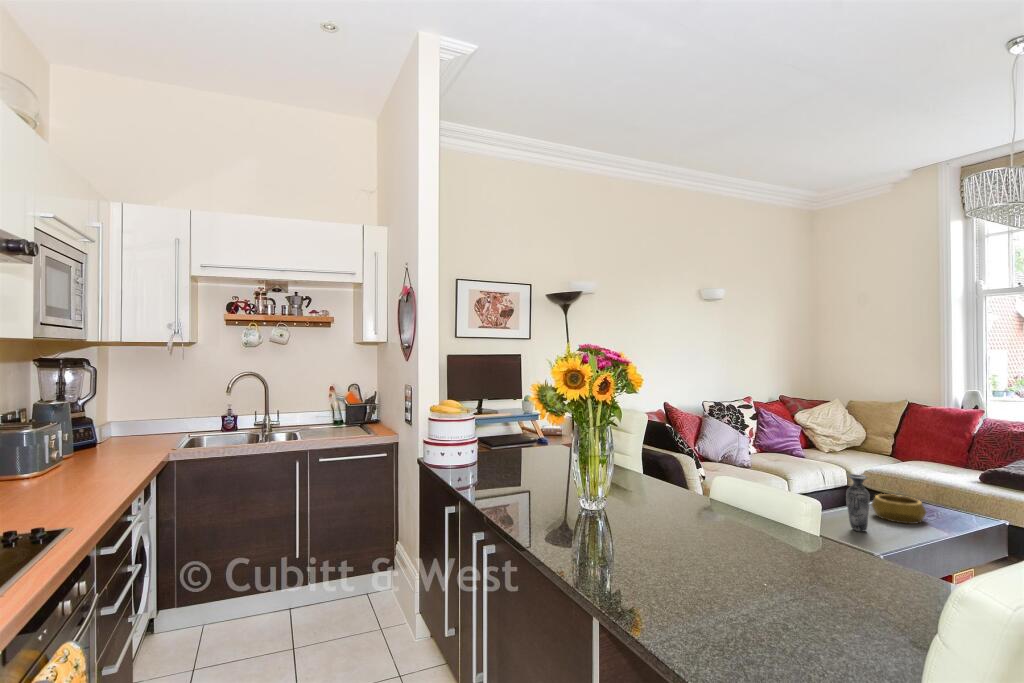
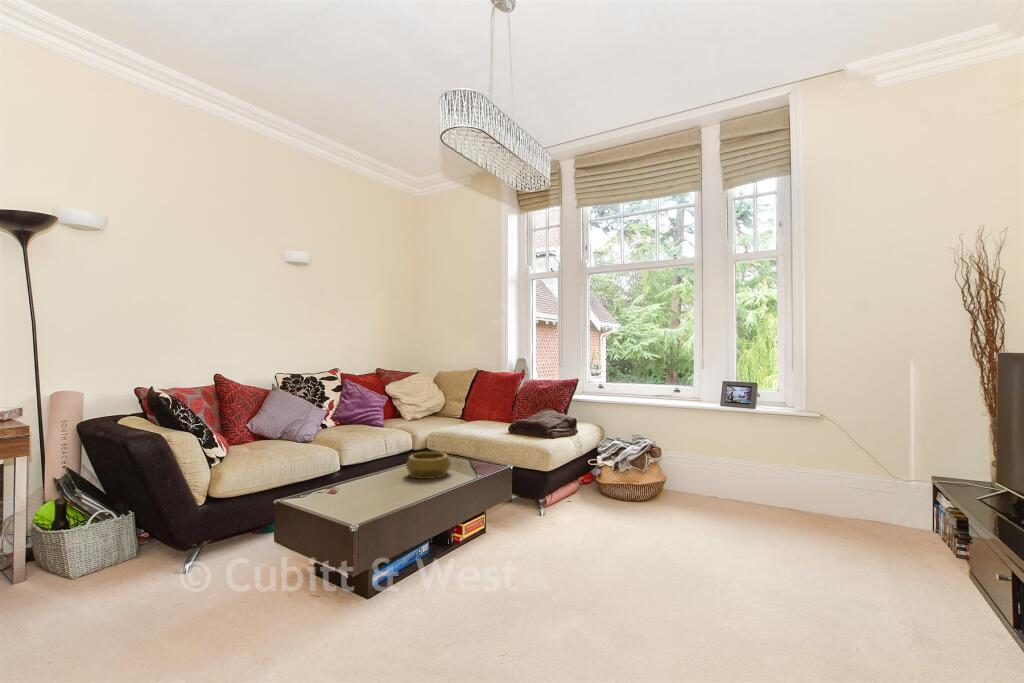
vase: present [846,474,870,532] -> none [366,434,387,495]

